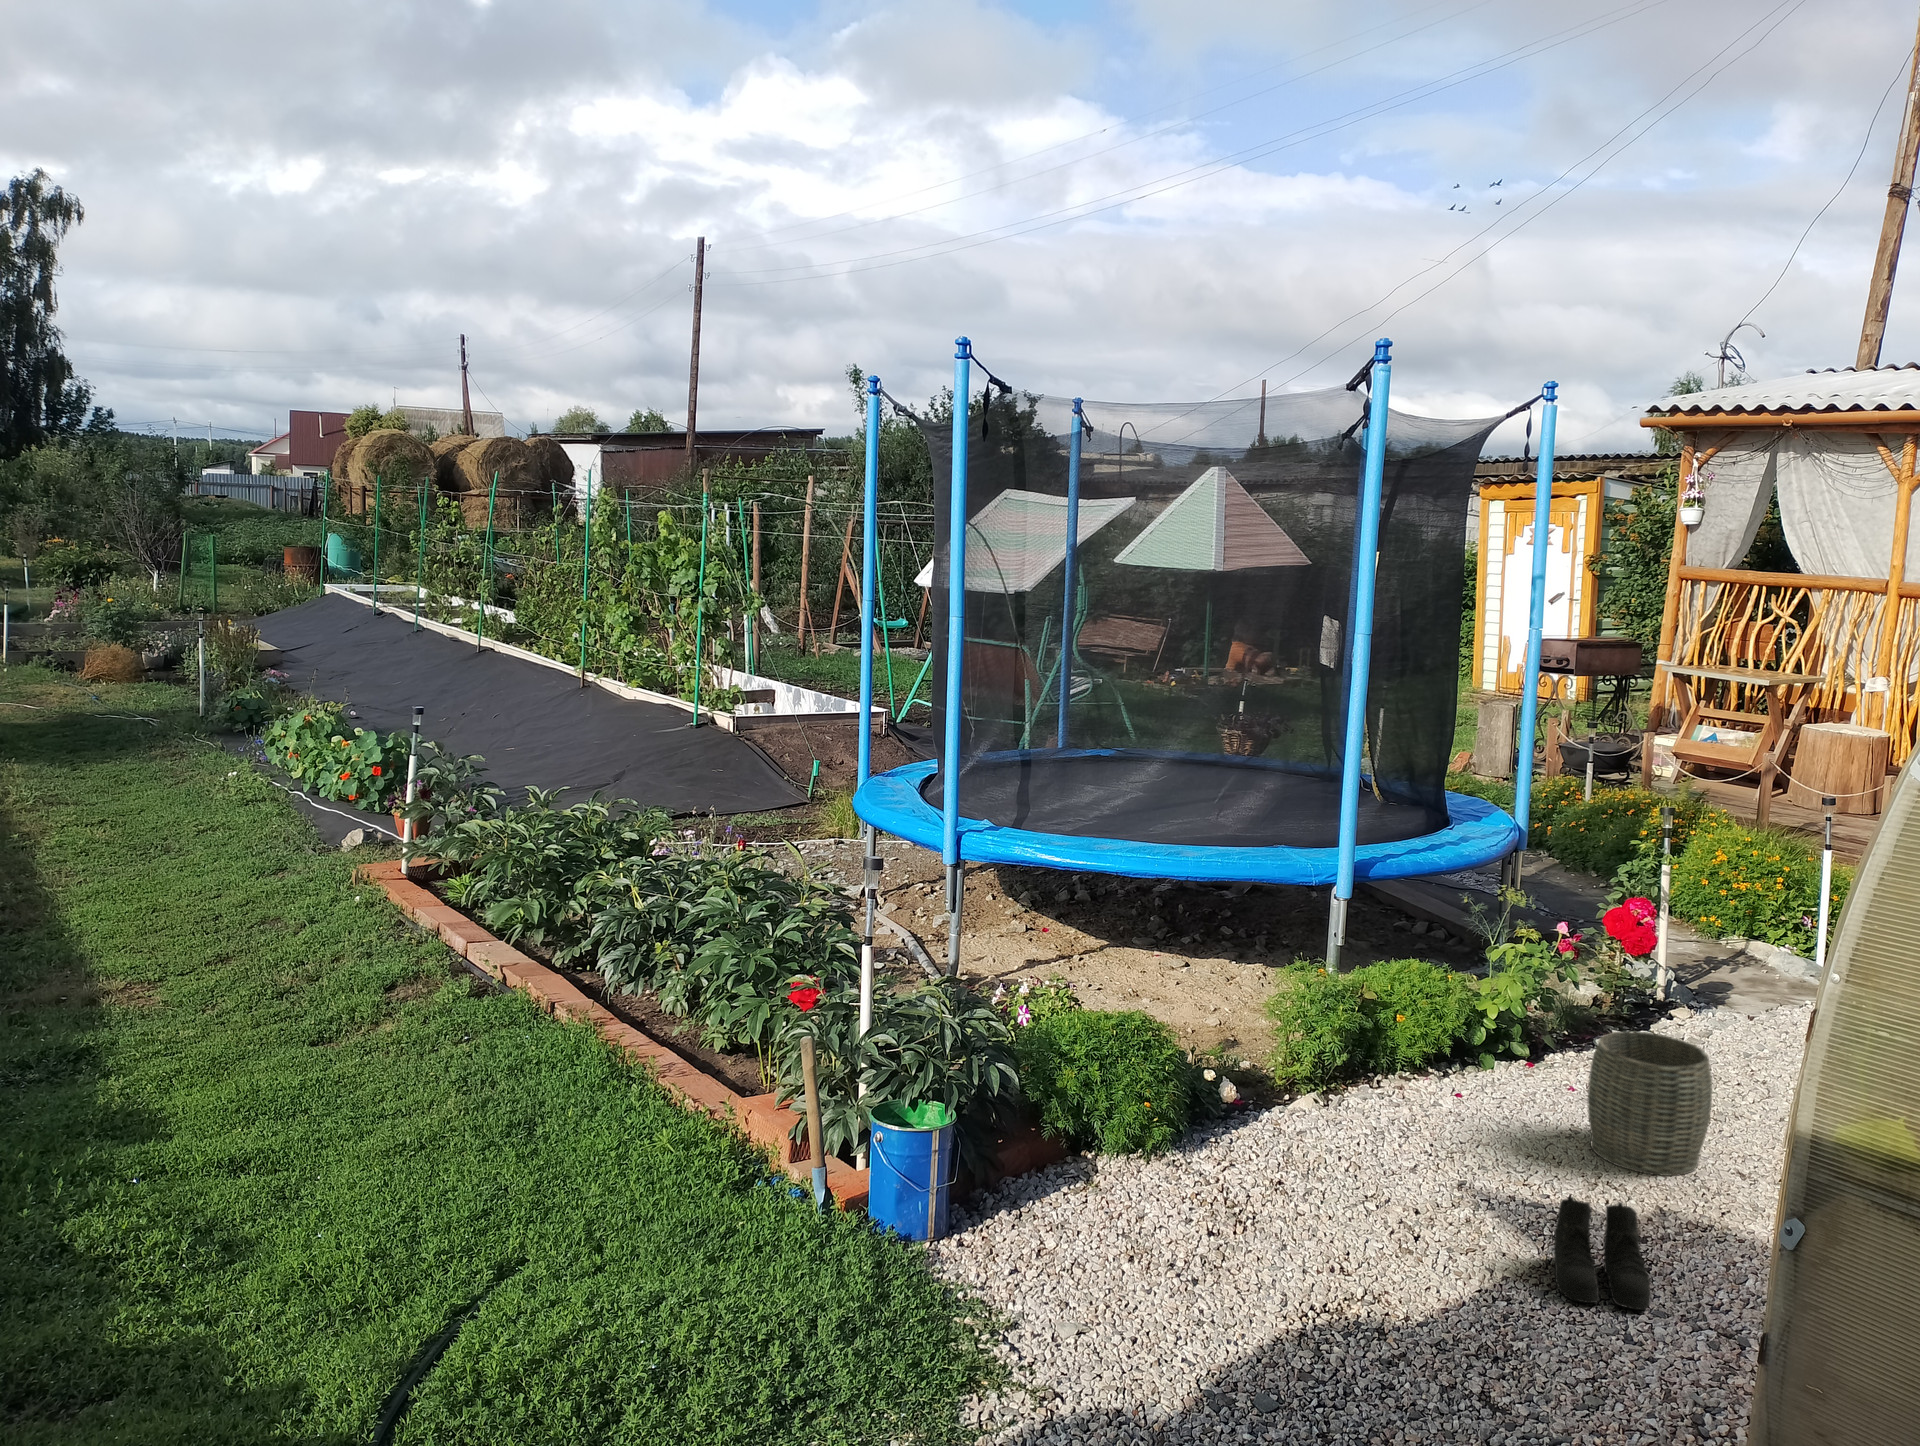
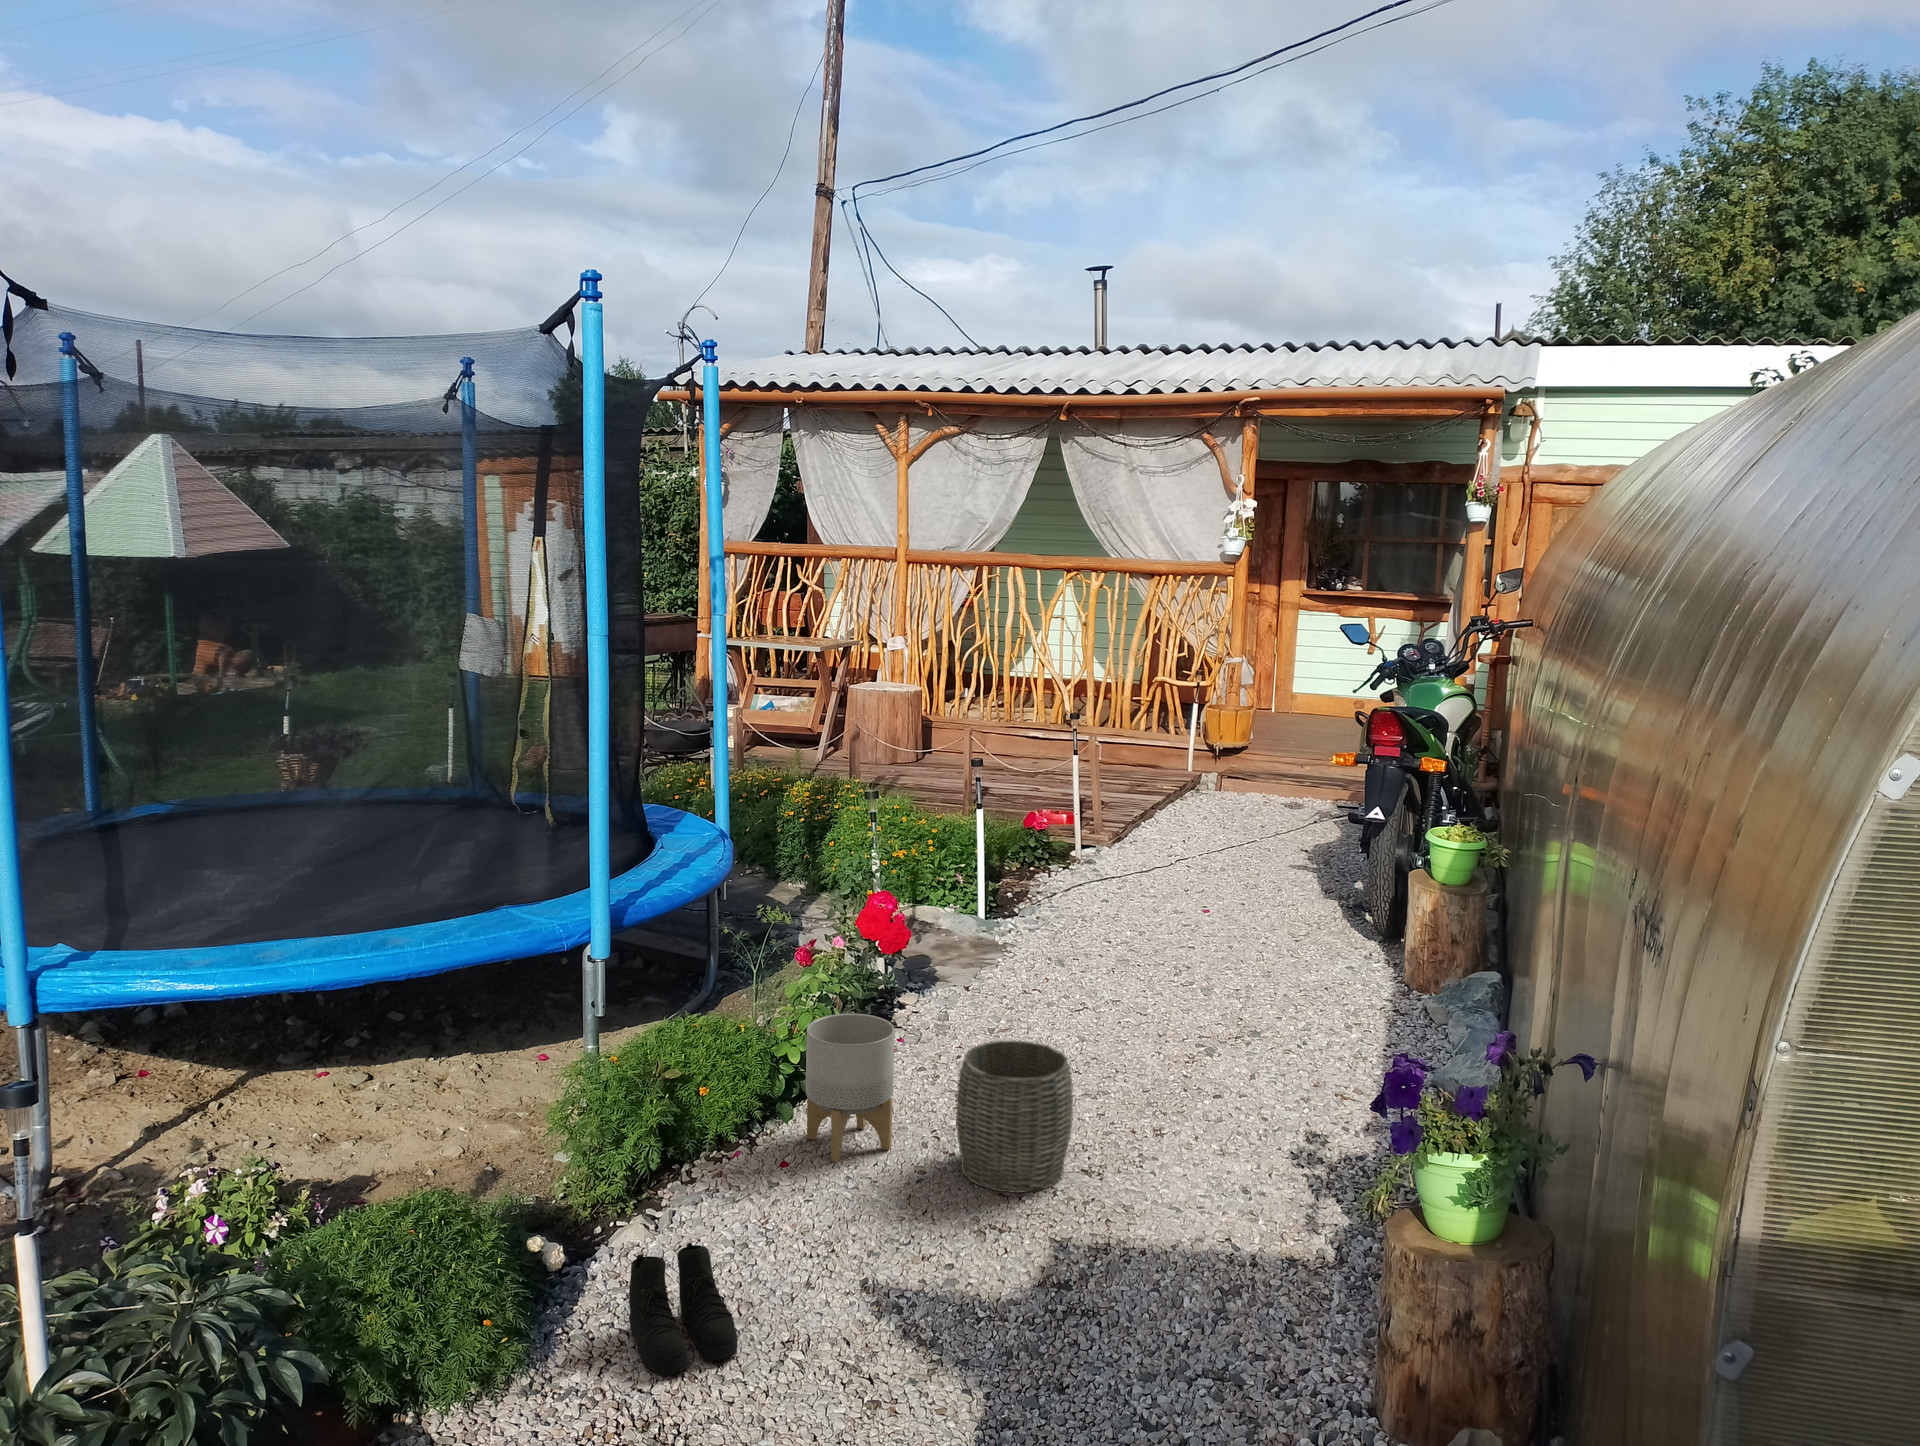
planter: none [1470,979,1557,1110] -> present [806,1014,895,1162]
boots: present [1553,1196,1651,1310] -> present [629,1243,737,1375]

